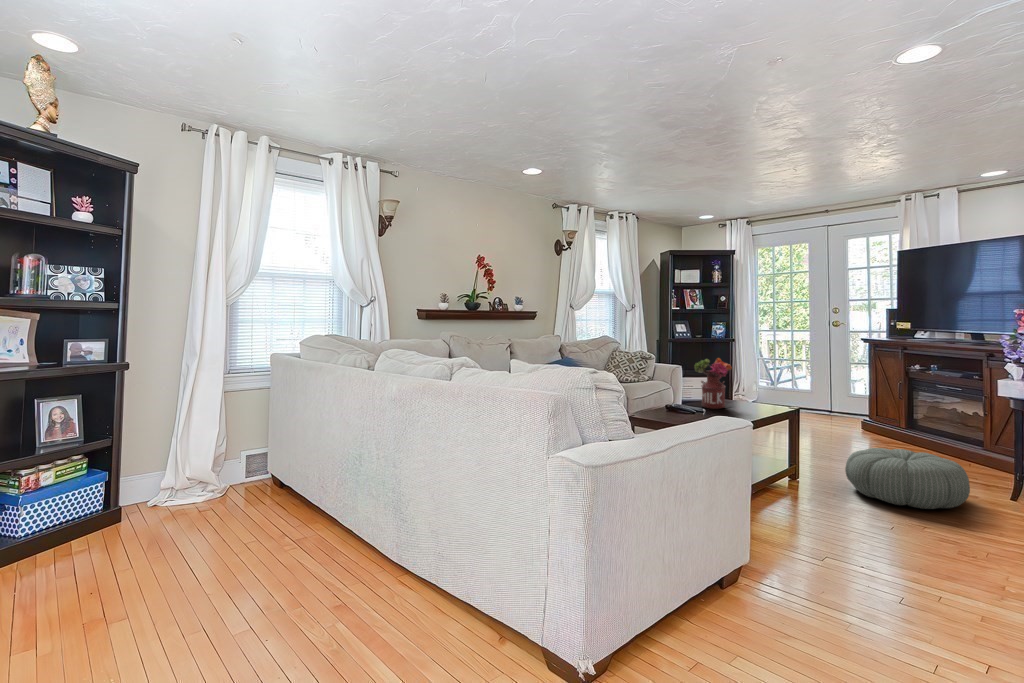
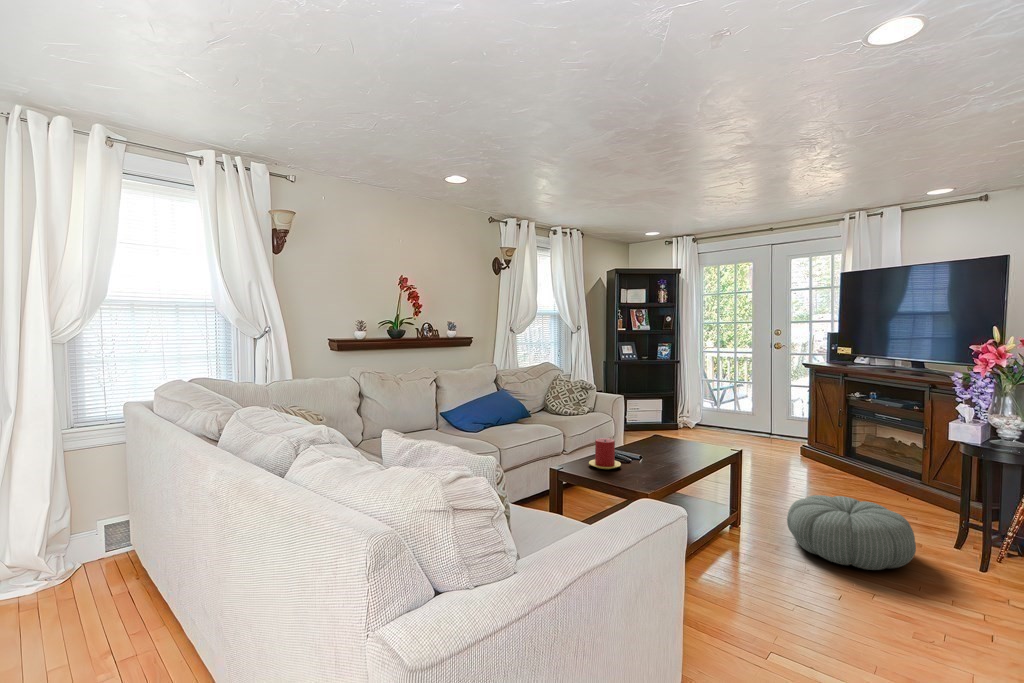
flower arrangement: present [694,358,732,409] -> none [629,397,669,453]
candle: none [660,390,690,417] -> present [589,438,621,469]

